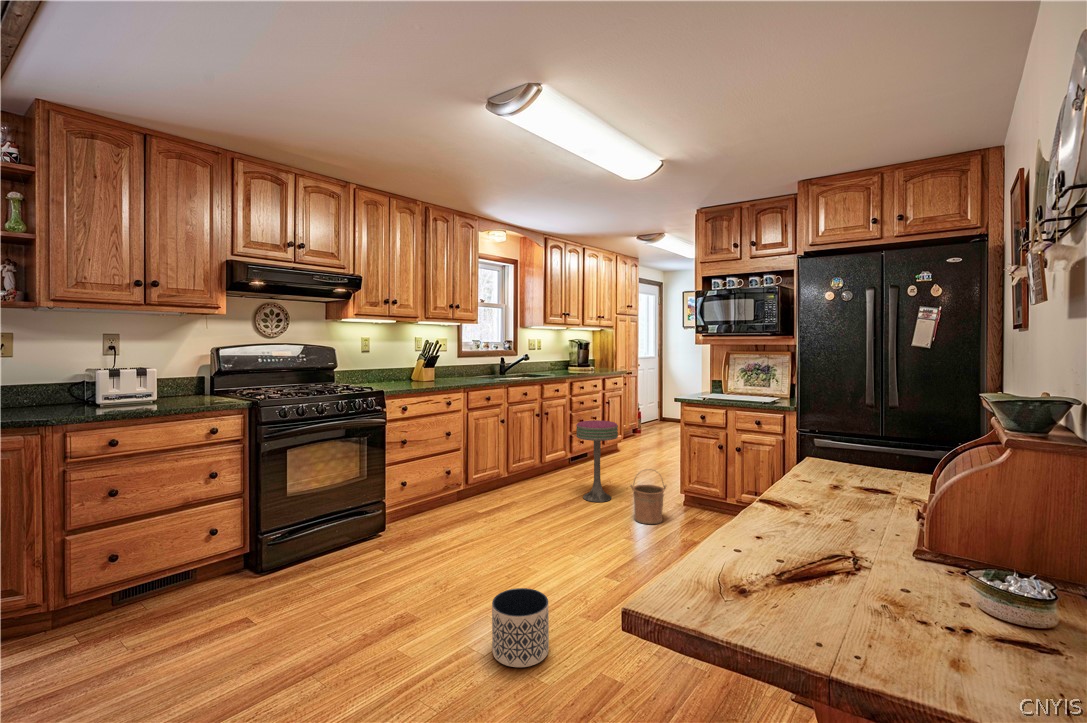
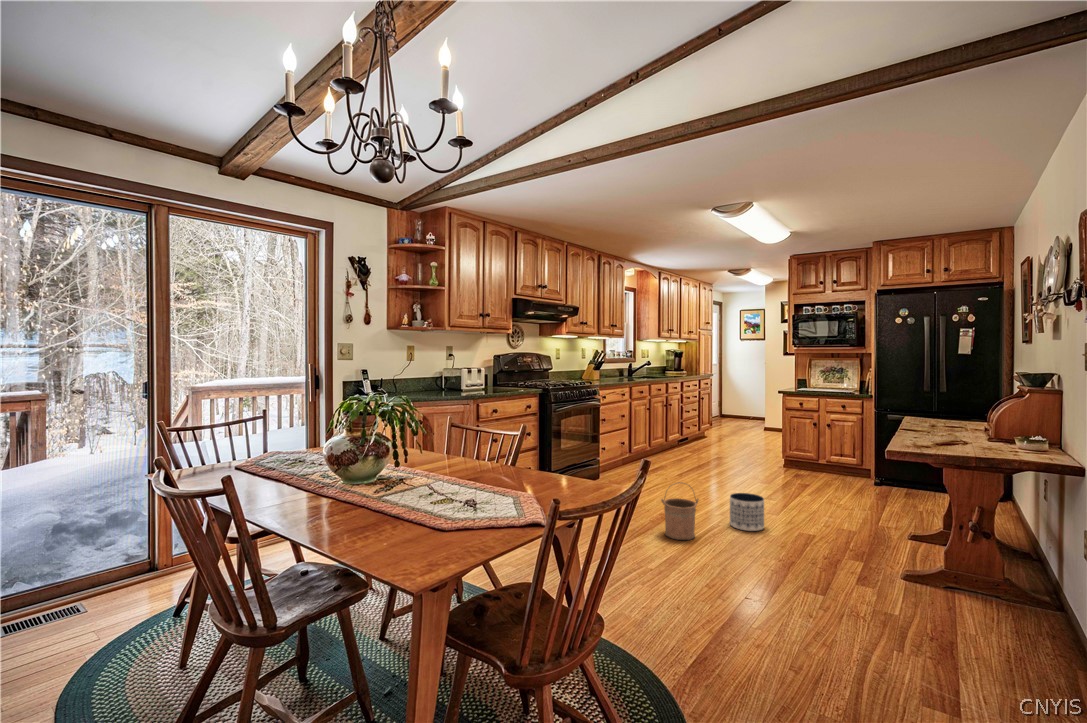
bar stool: present [576,420,618,502] -> none [705,408,736,466]
bucket: present [631,485,666,524] -> present [661,485,698,540]

